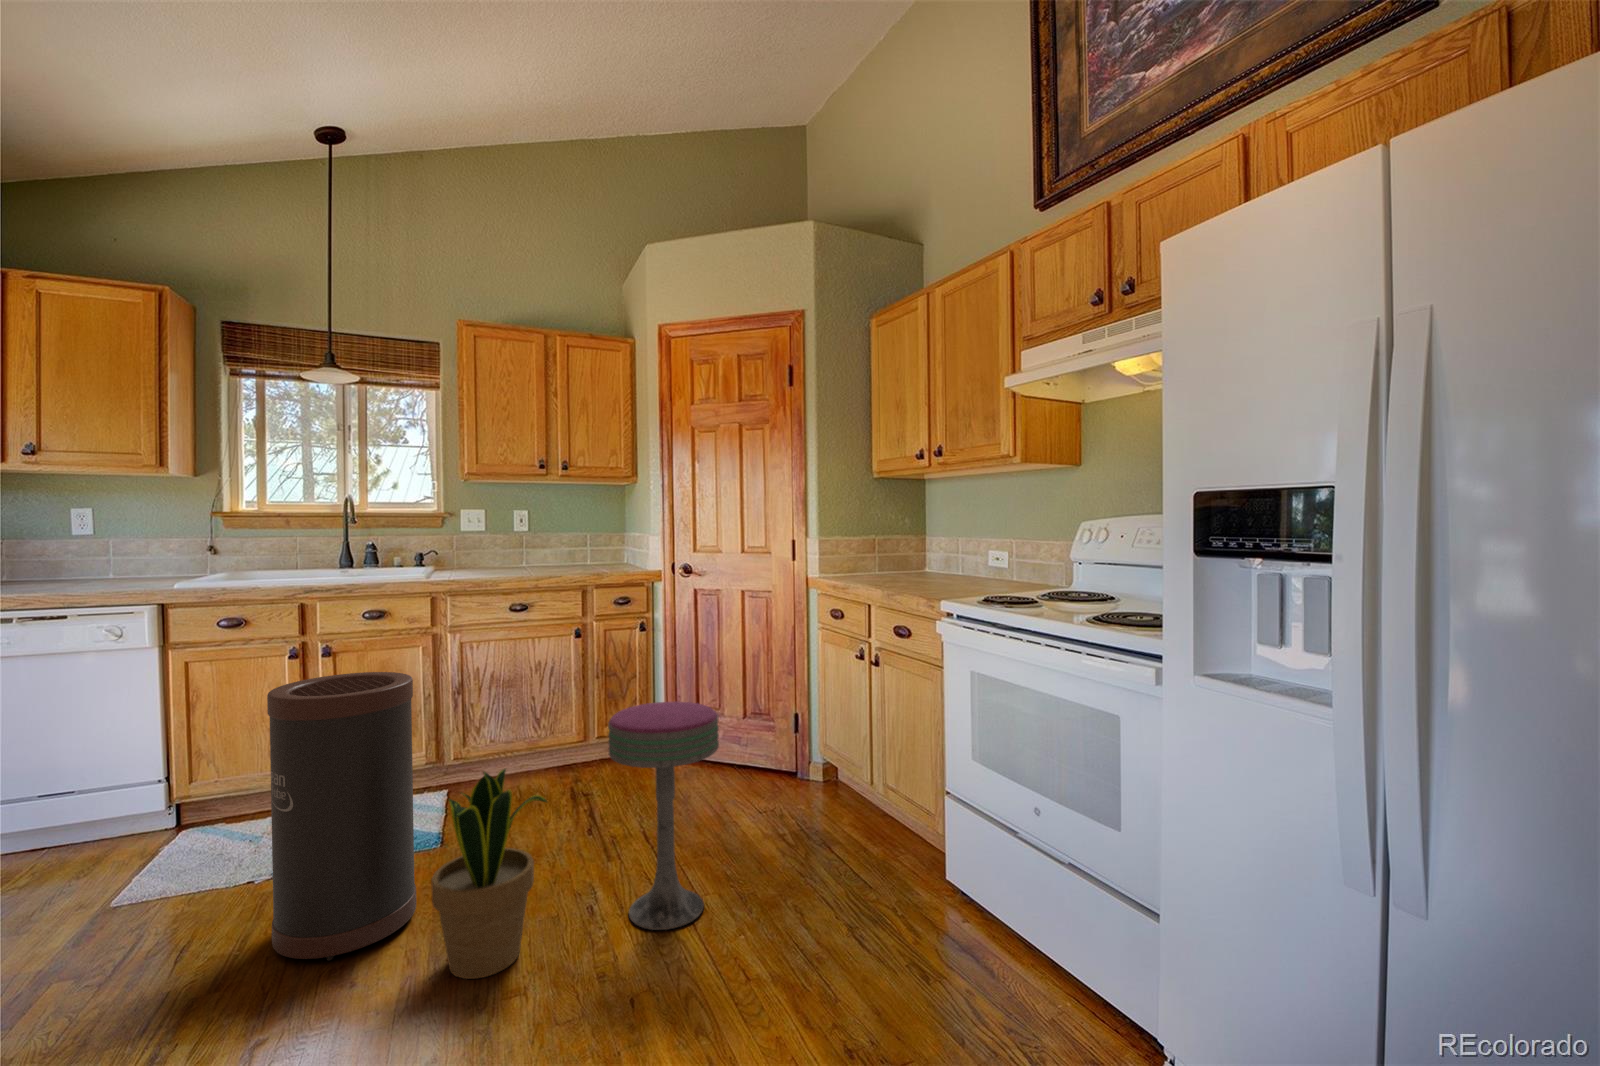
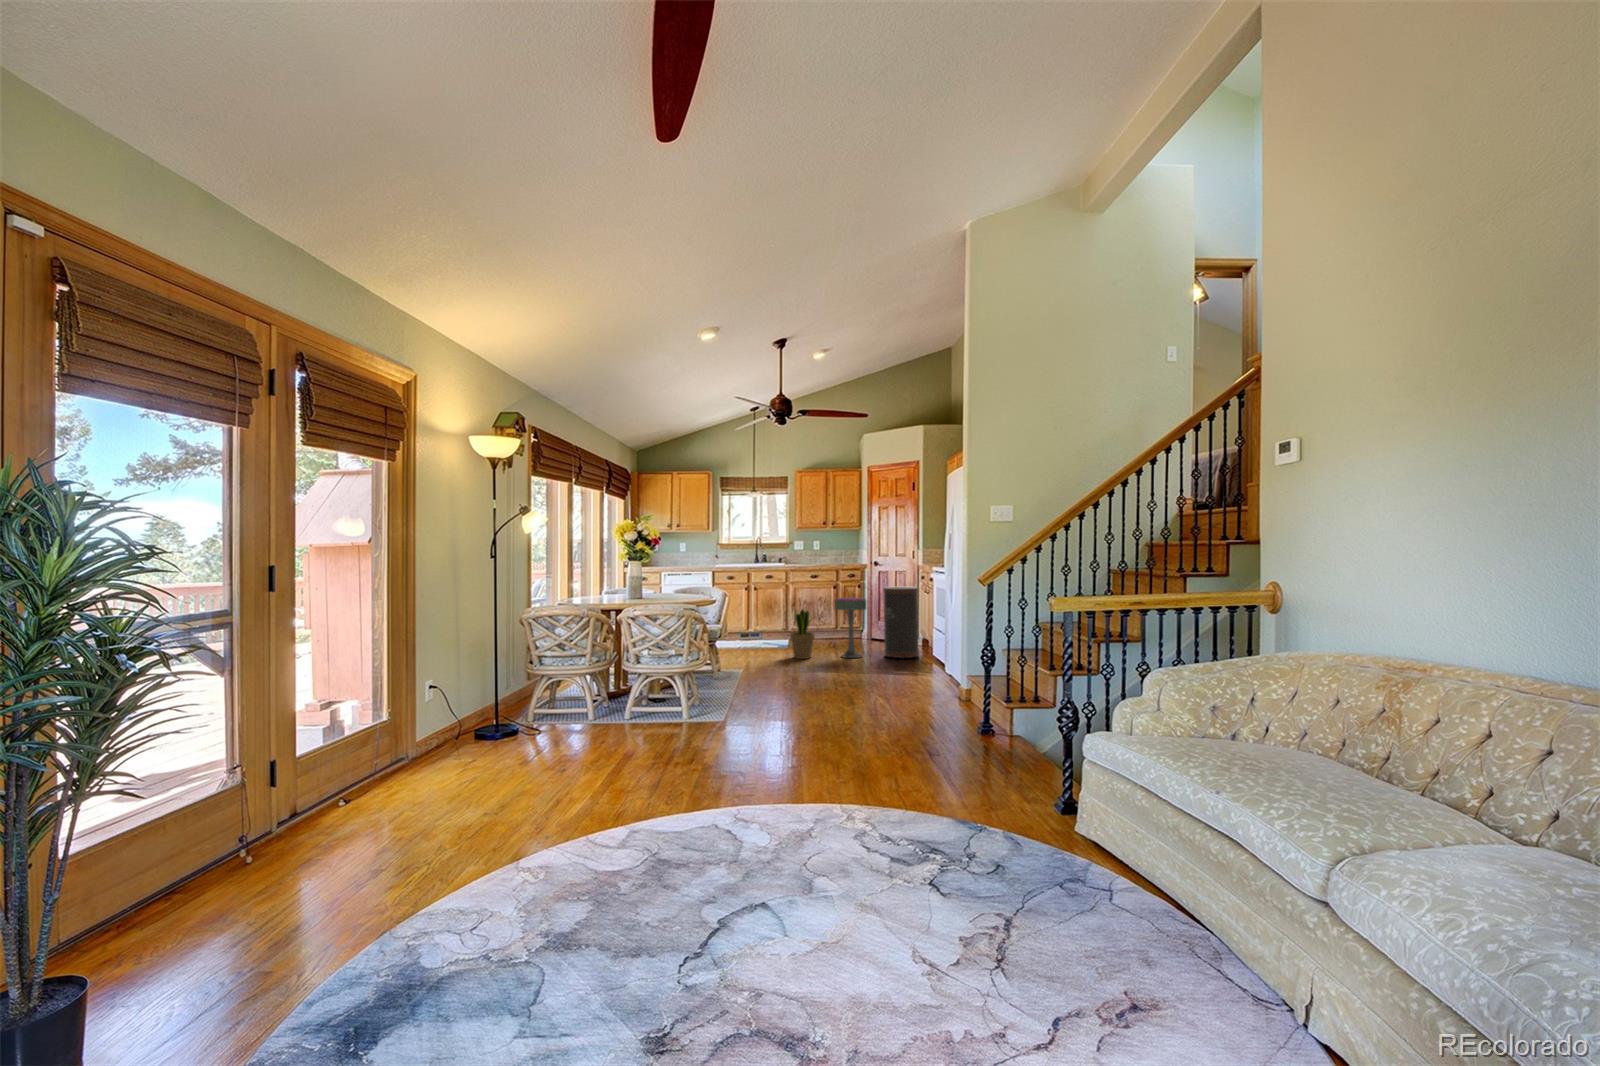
trash can: present [267,672,416,960] -> present [883,587,919,658]

